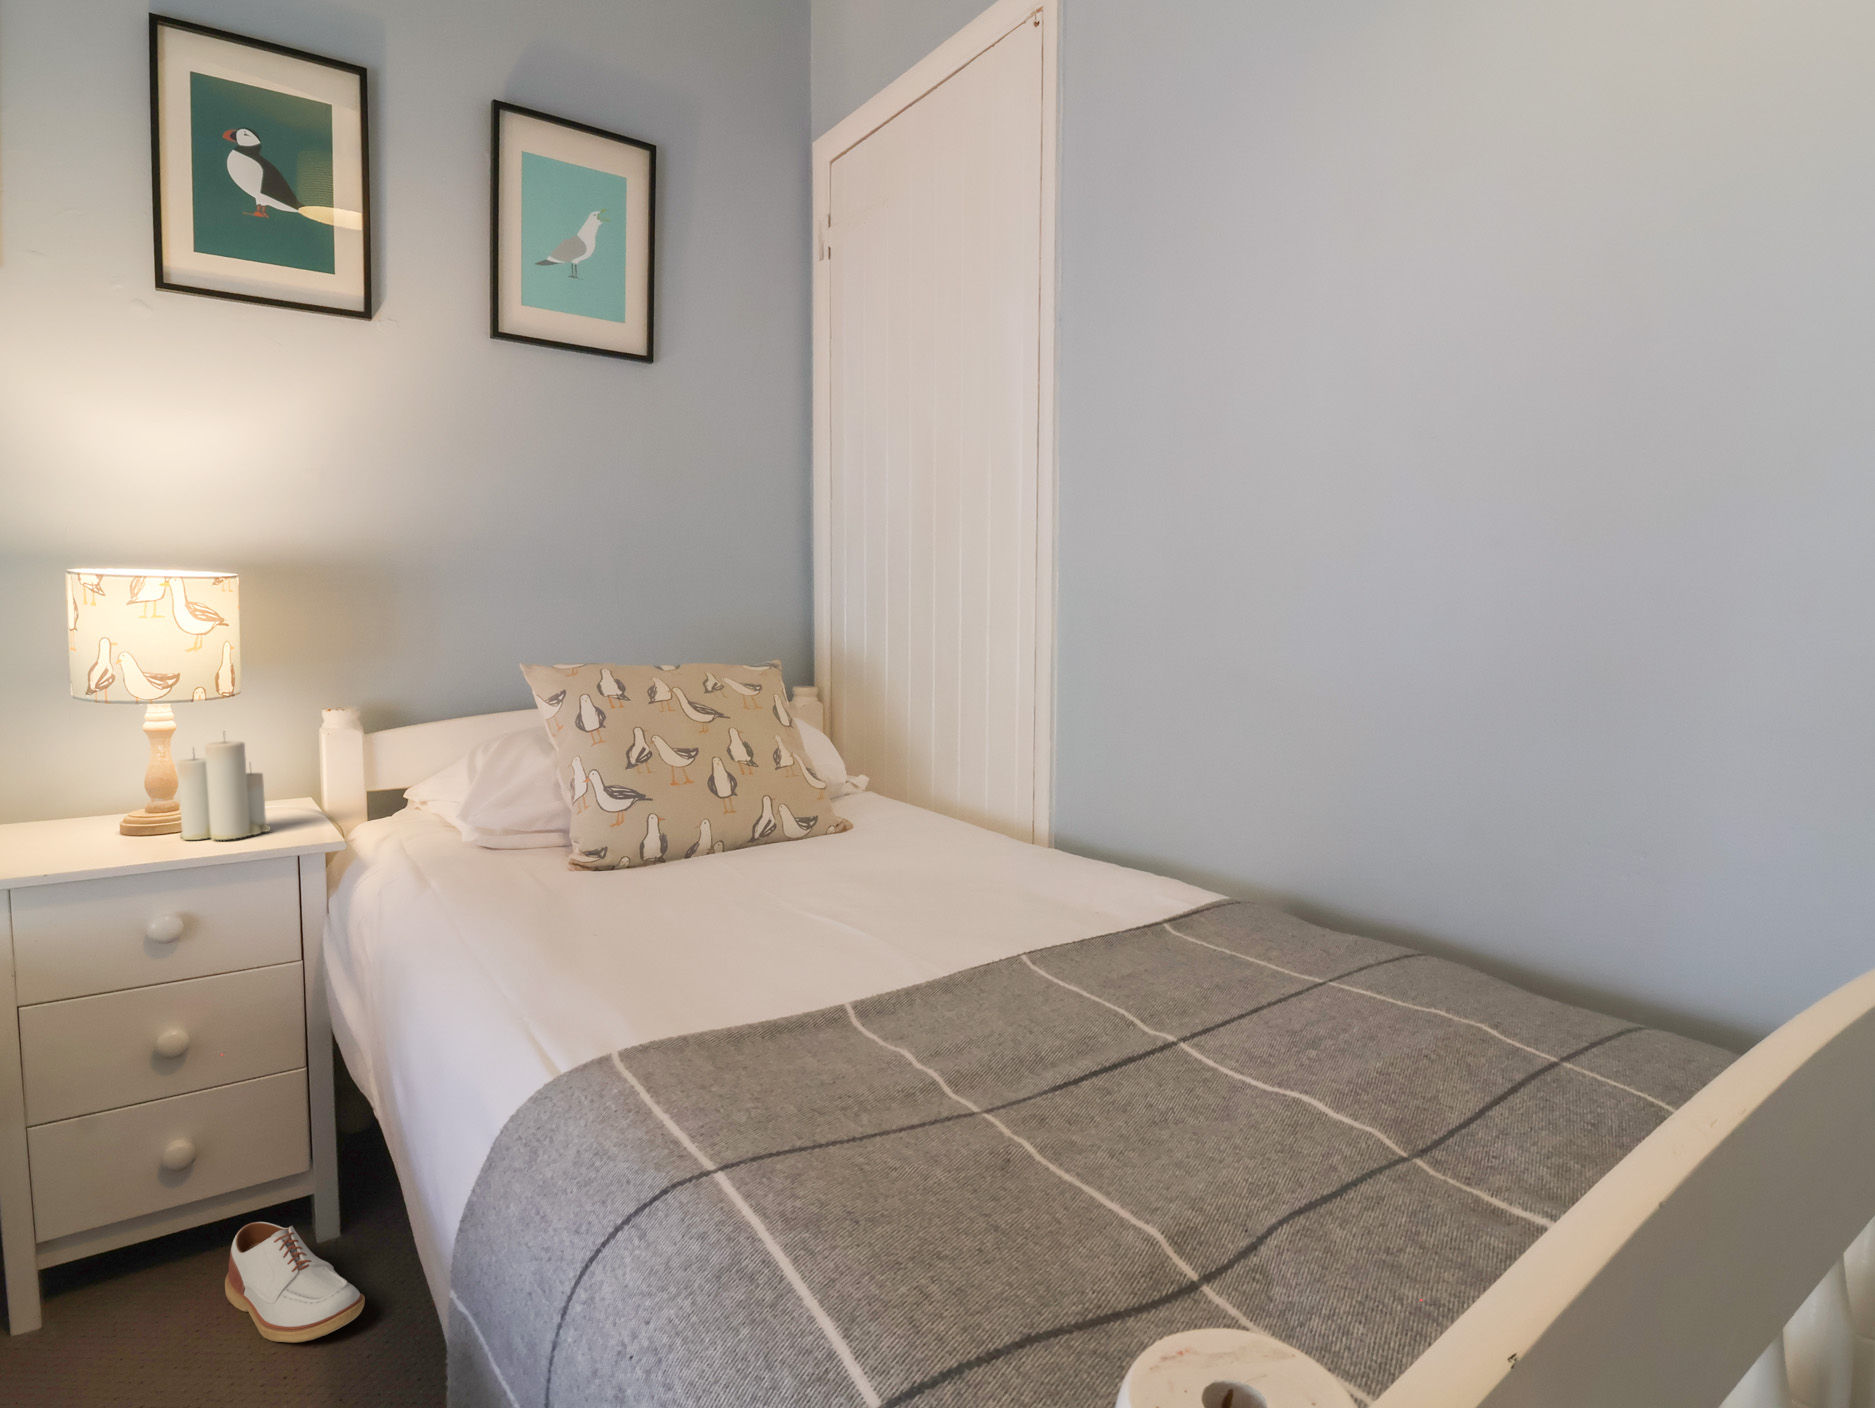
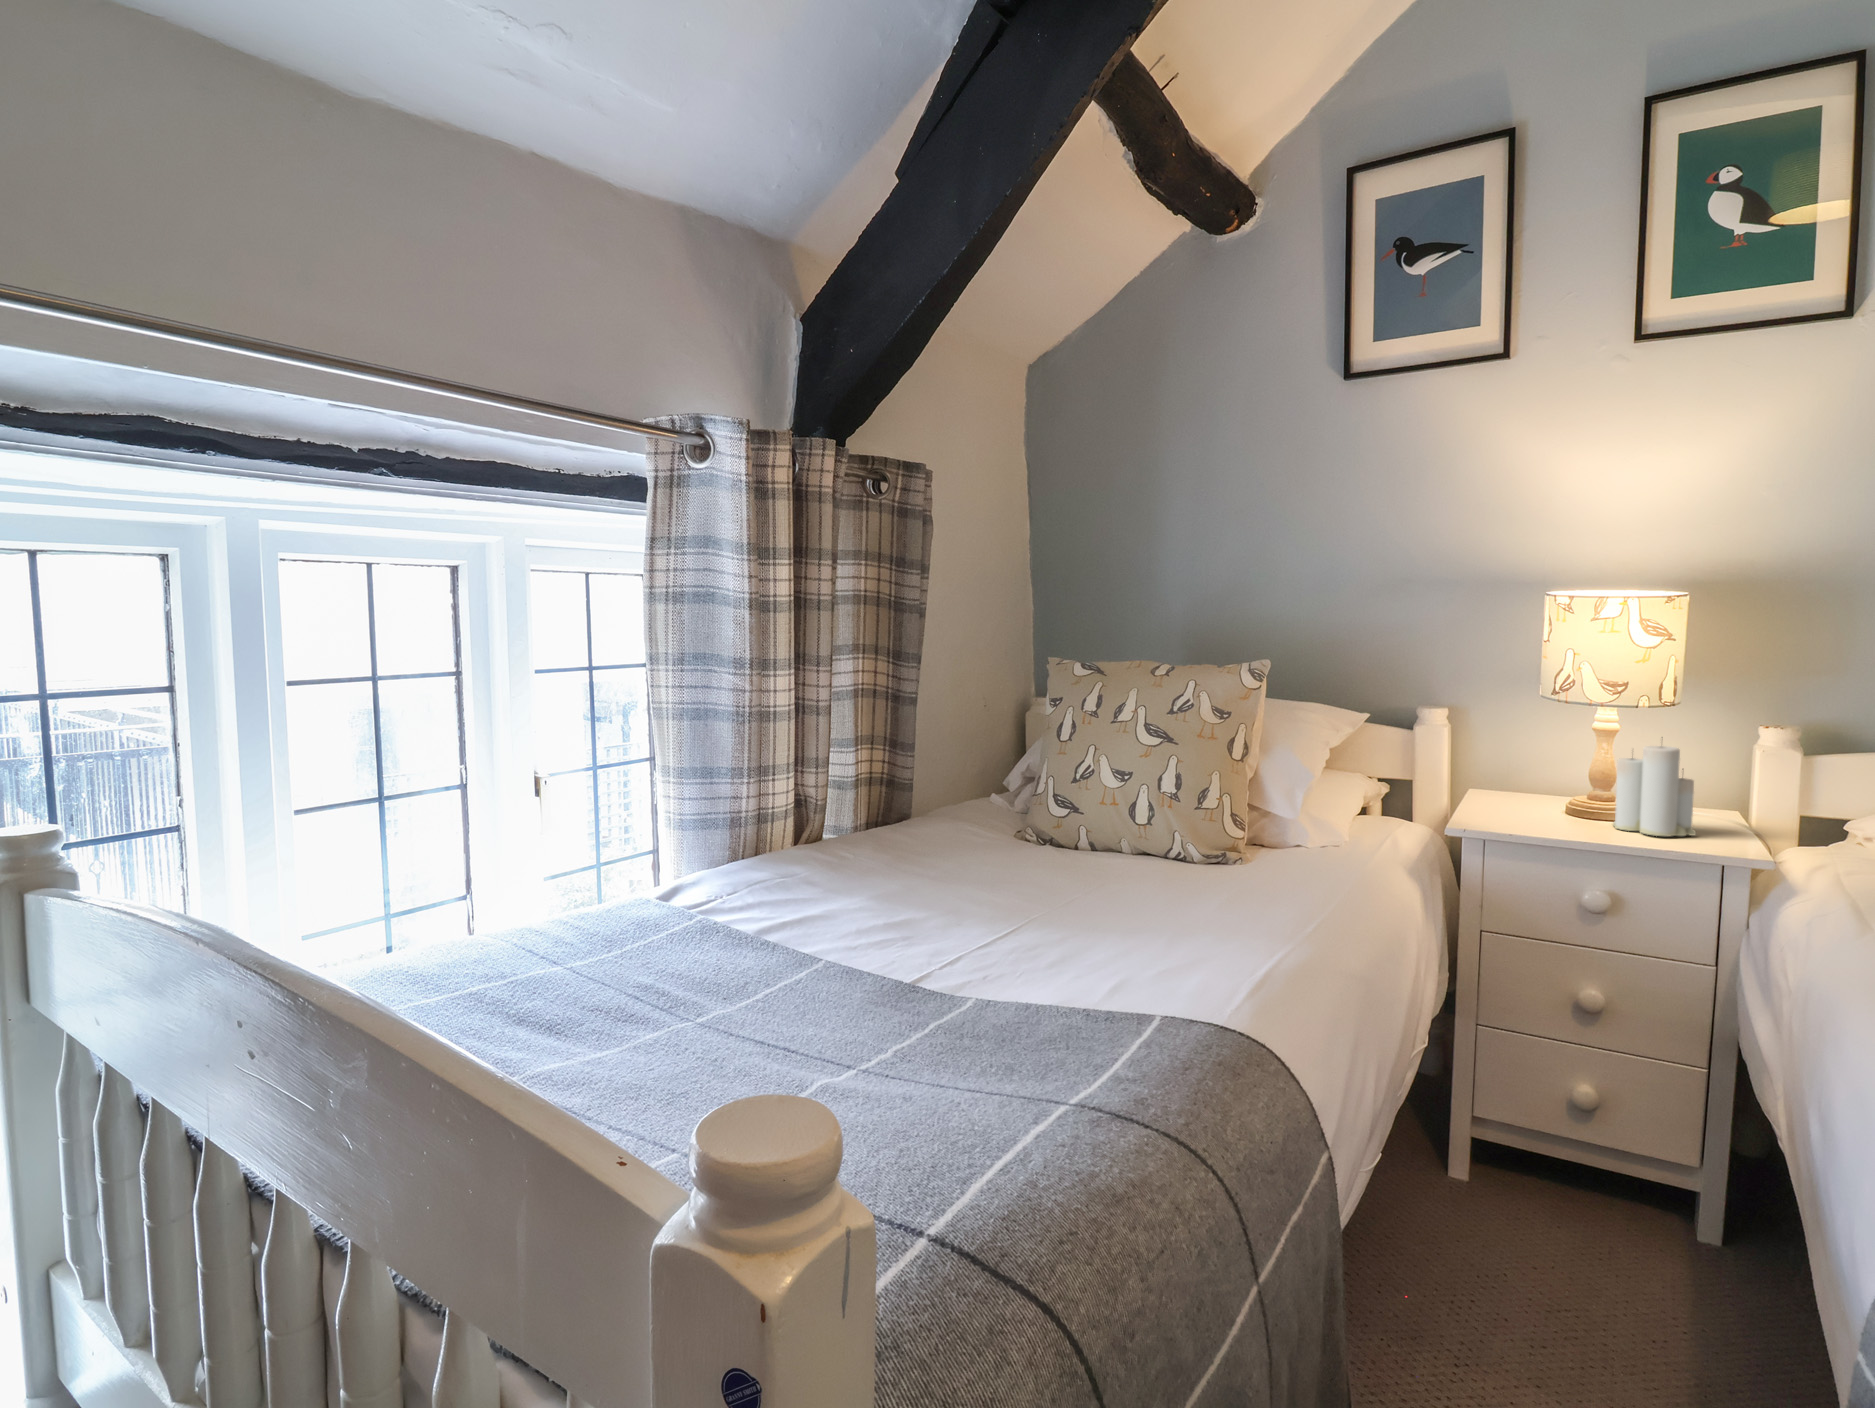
shoe: present [225,1222,365,1343] -> none [1610,1186,1745,1329]

